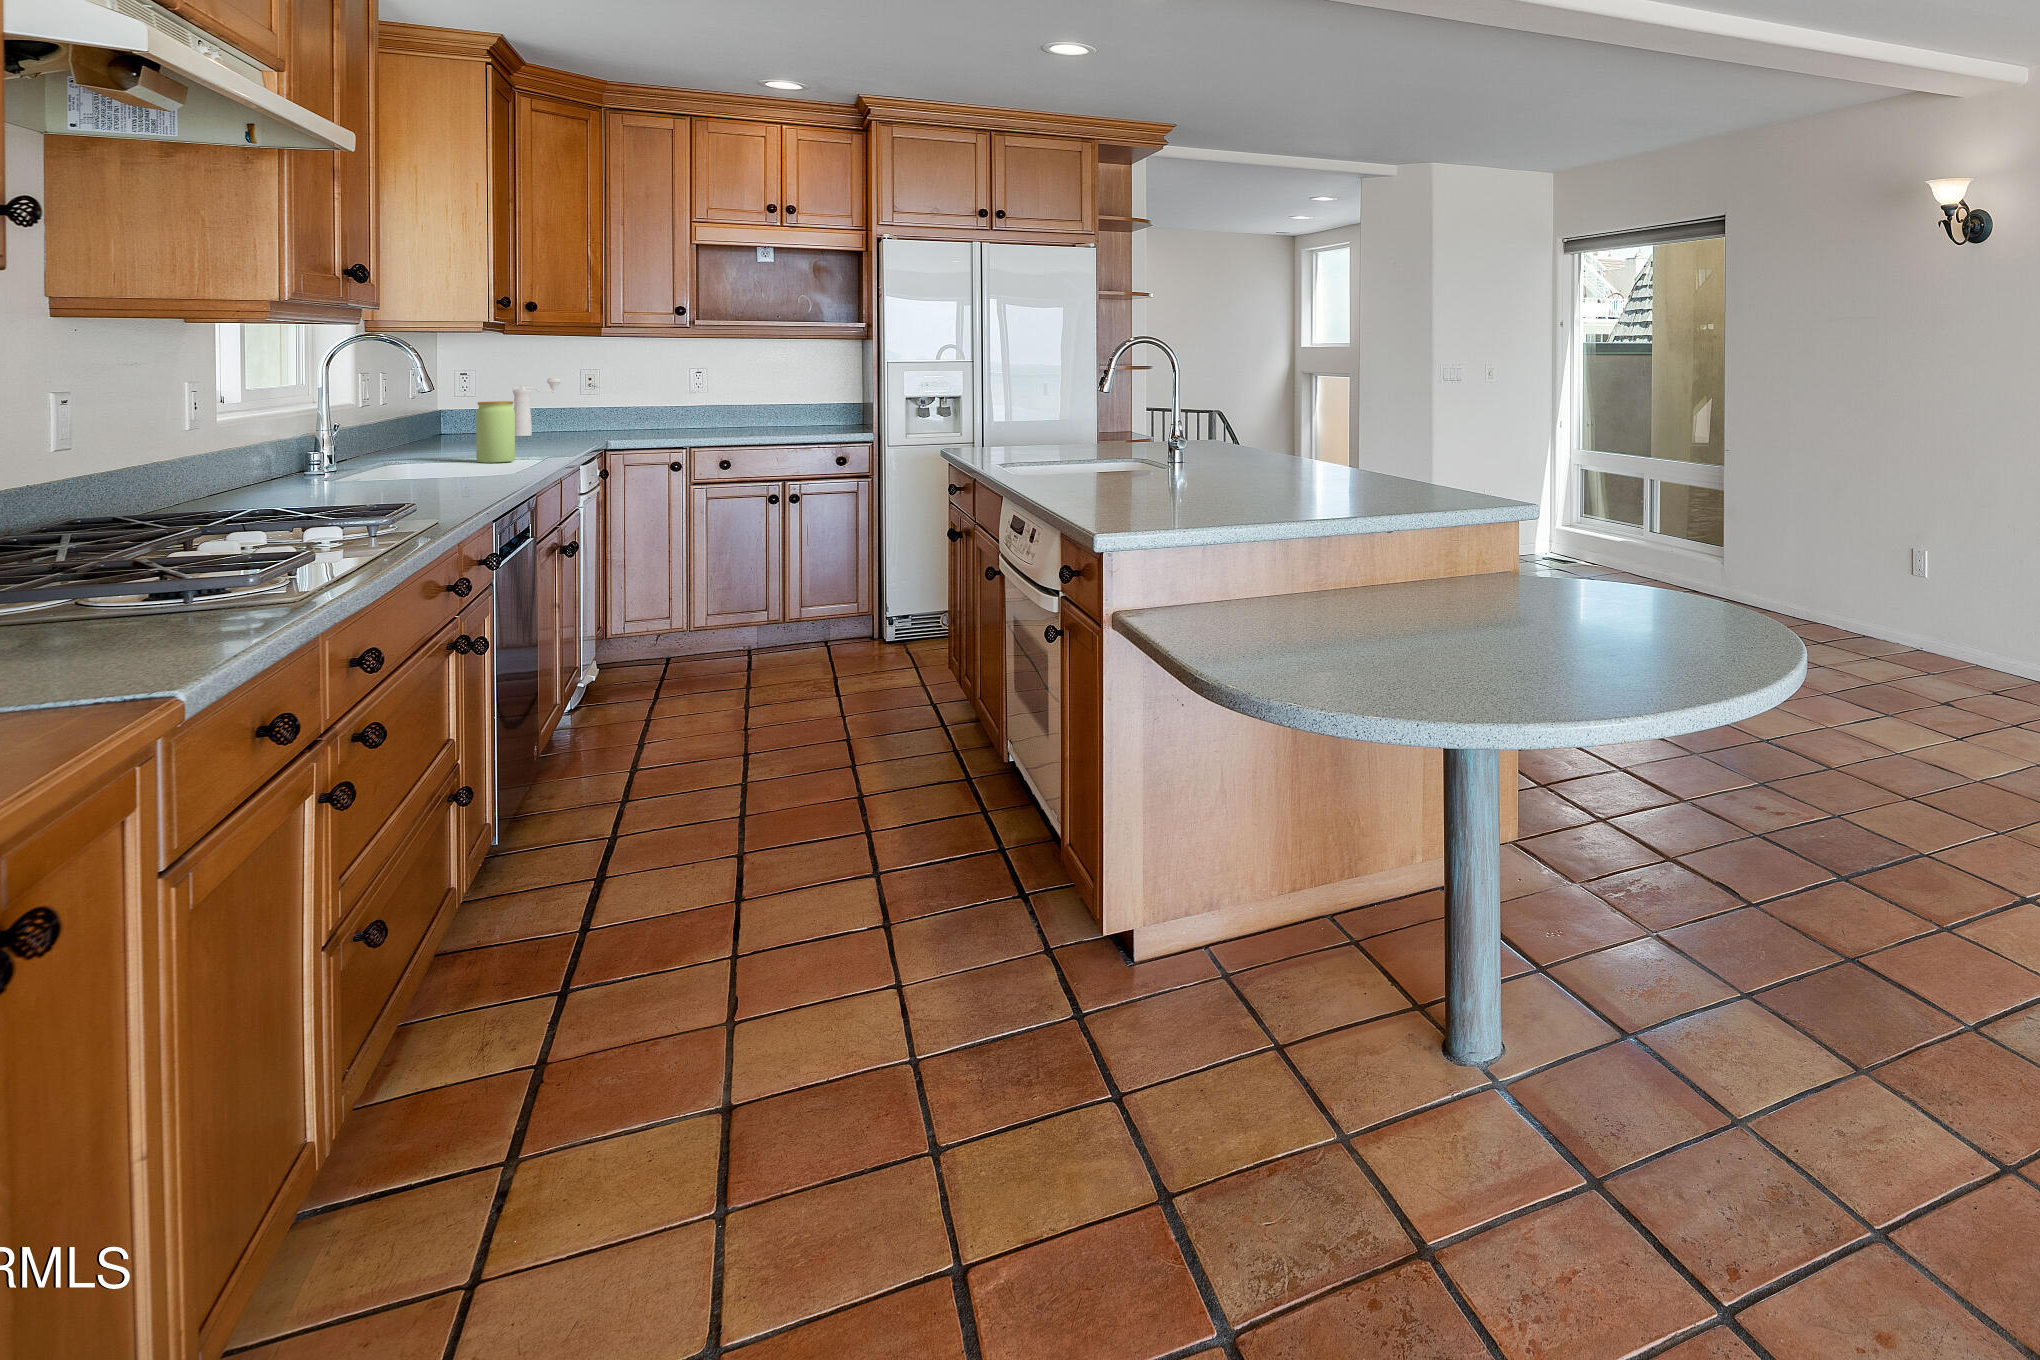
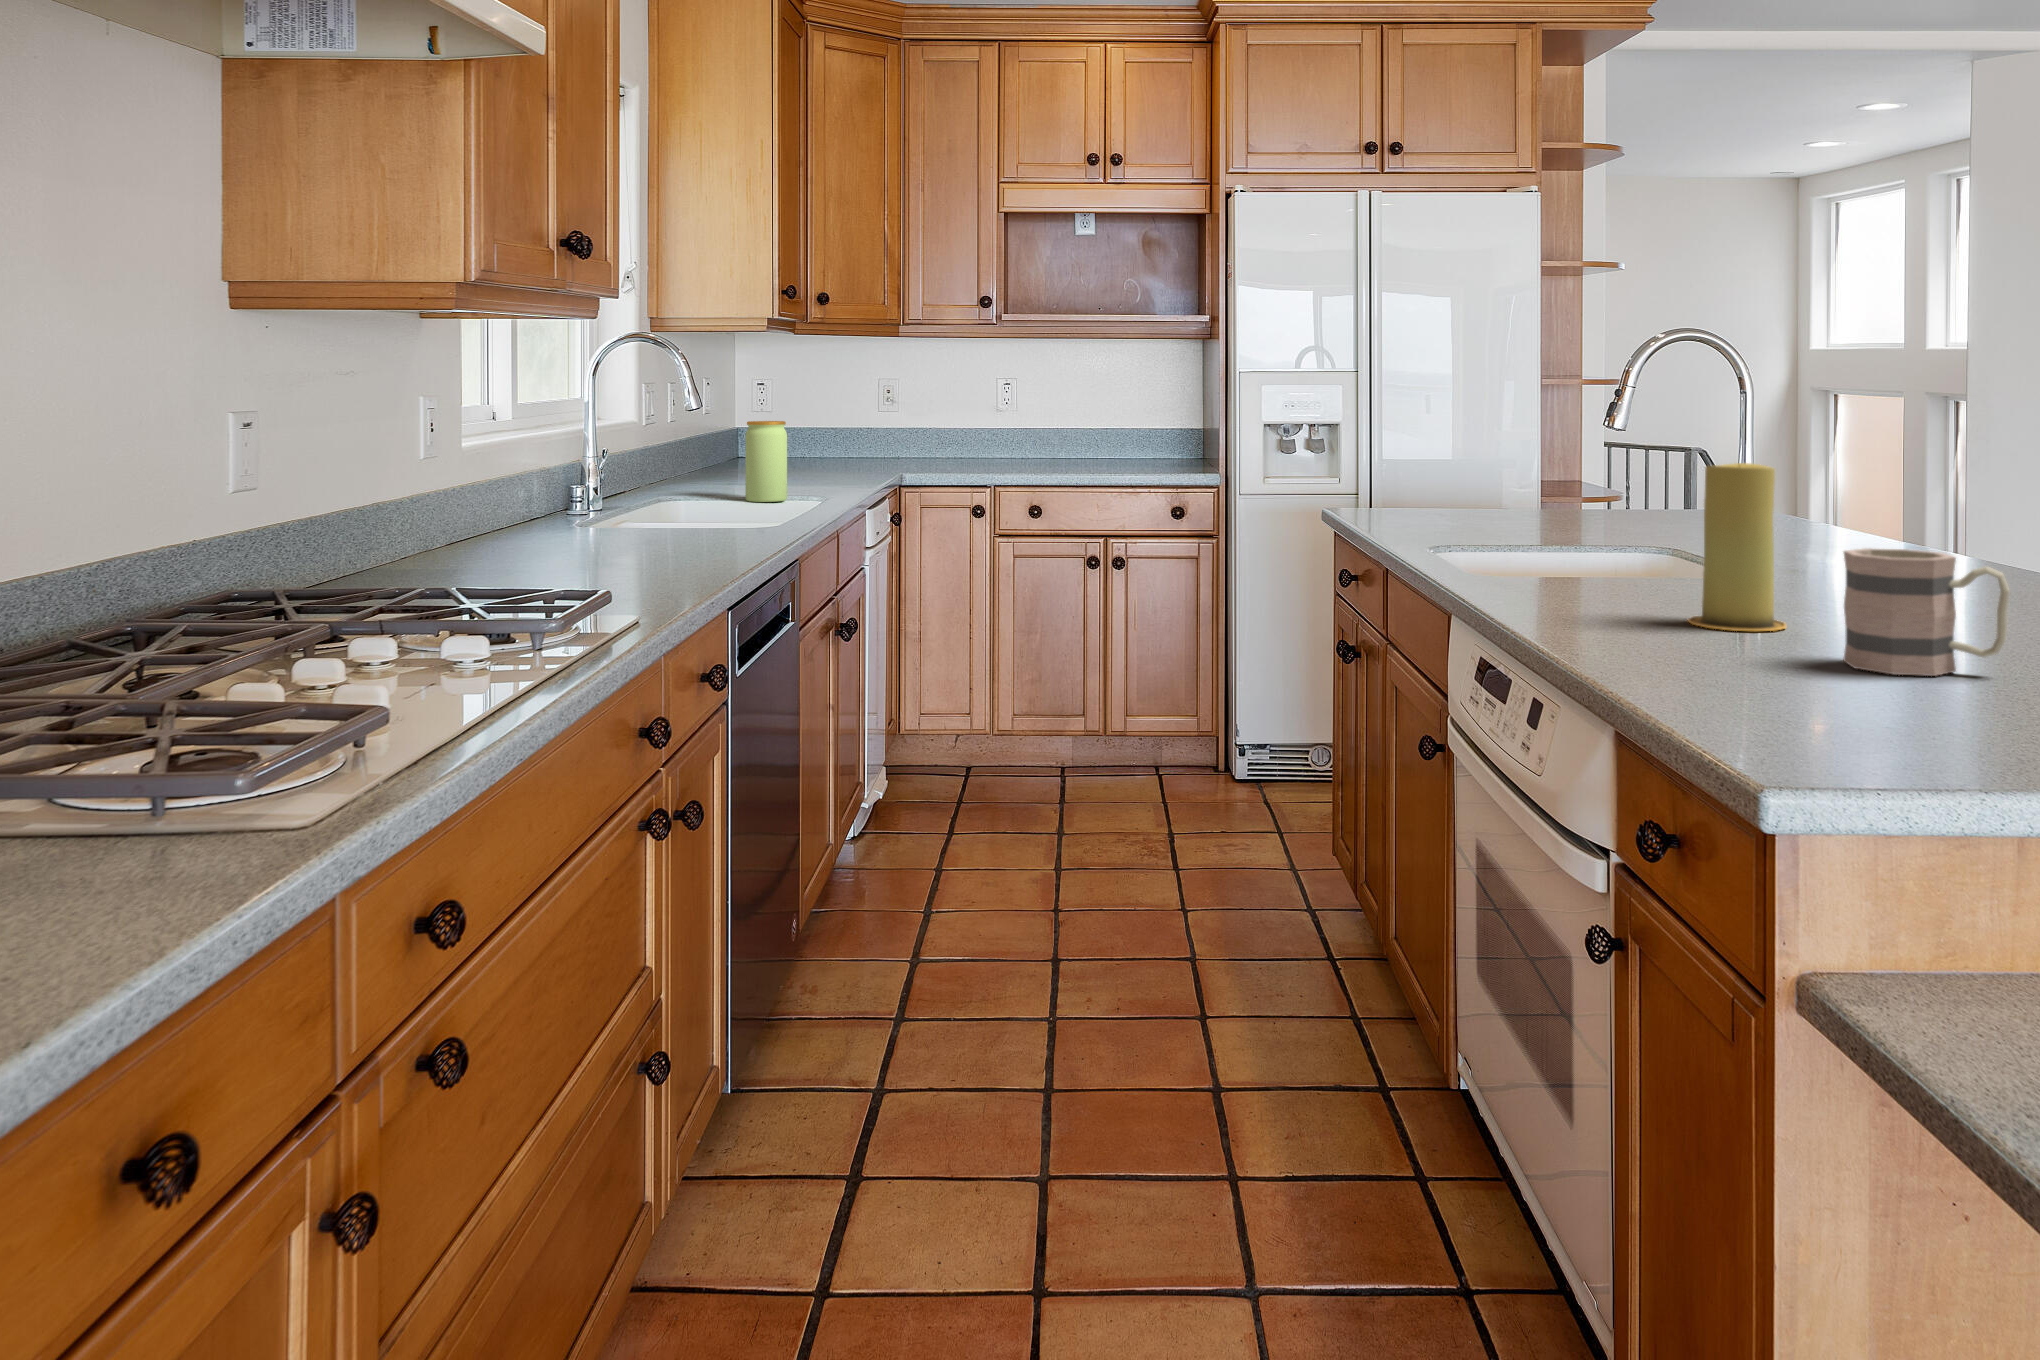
pepper mill: present [513,378,561,436] -> none [804,391,855,464]
candle: none [1128,411,1176,495] -> present [1688,463,1786,631]
mug: none [1189,448,1257,506] -> present [1844,548,2010,676]

